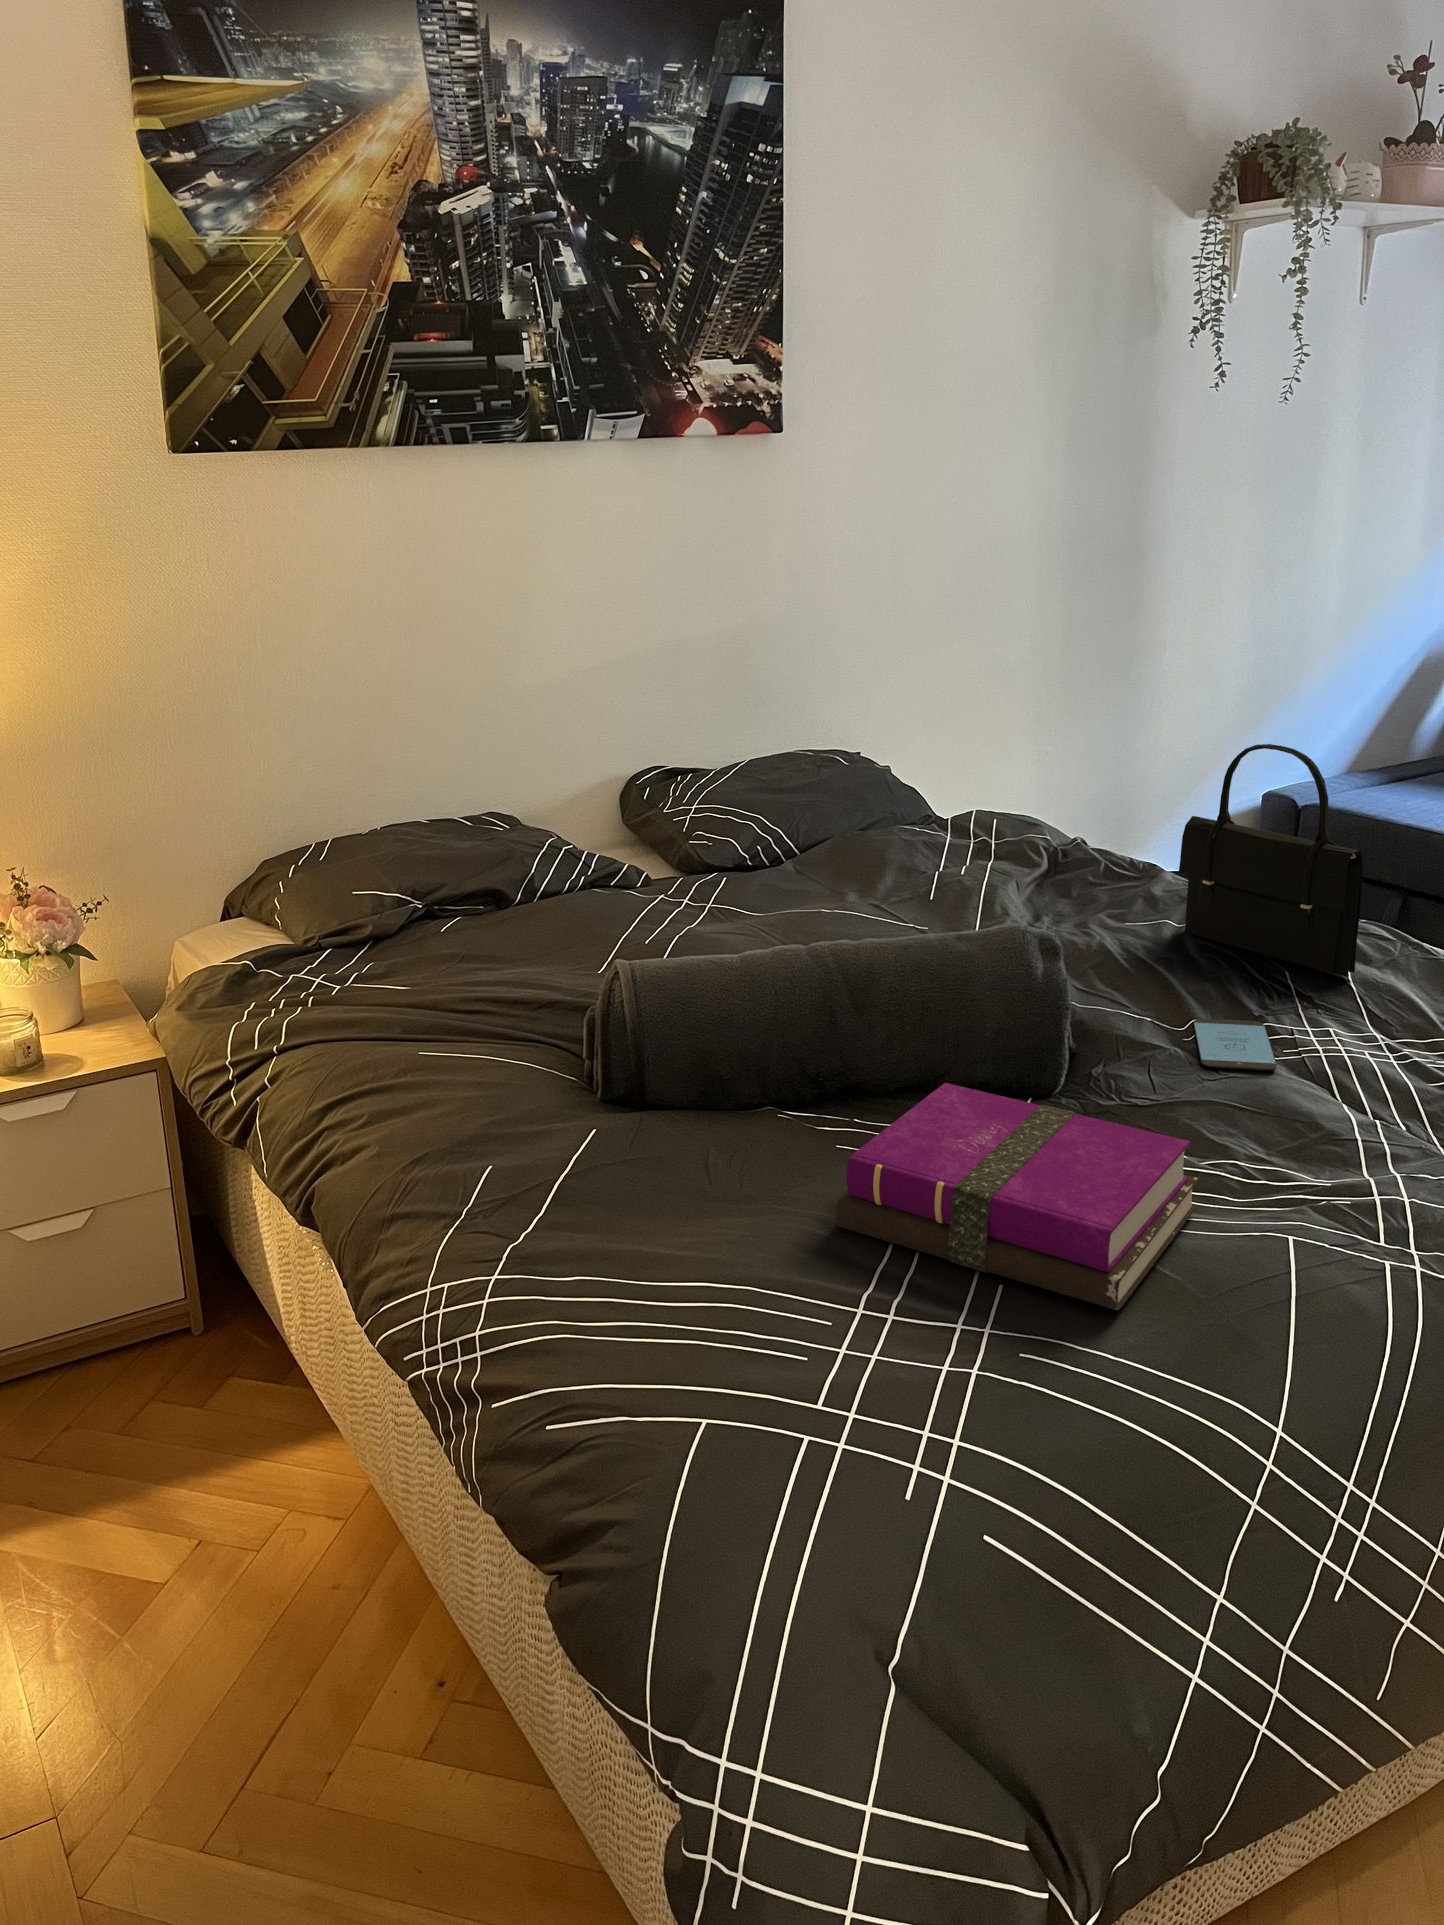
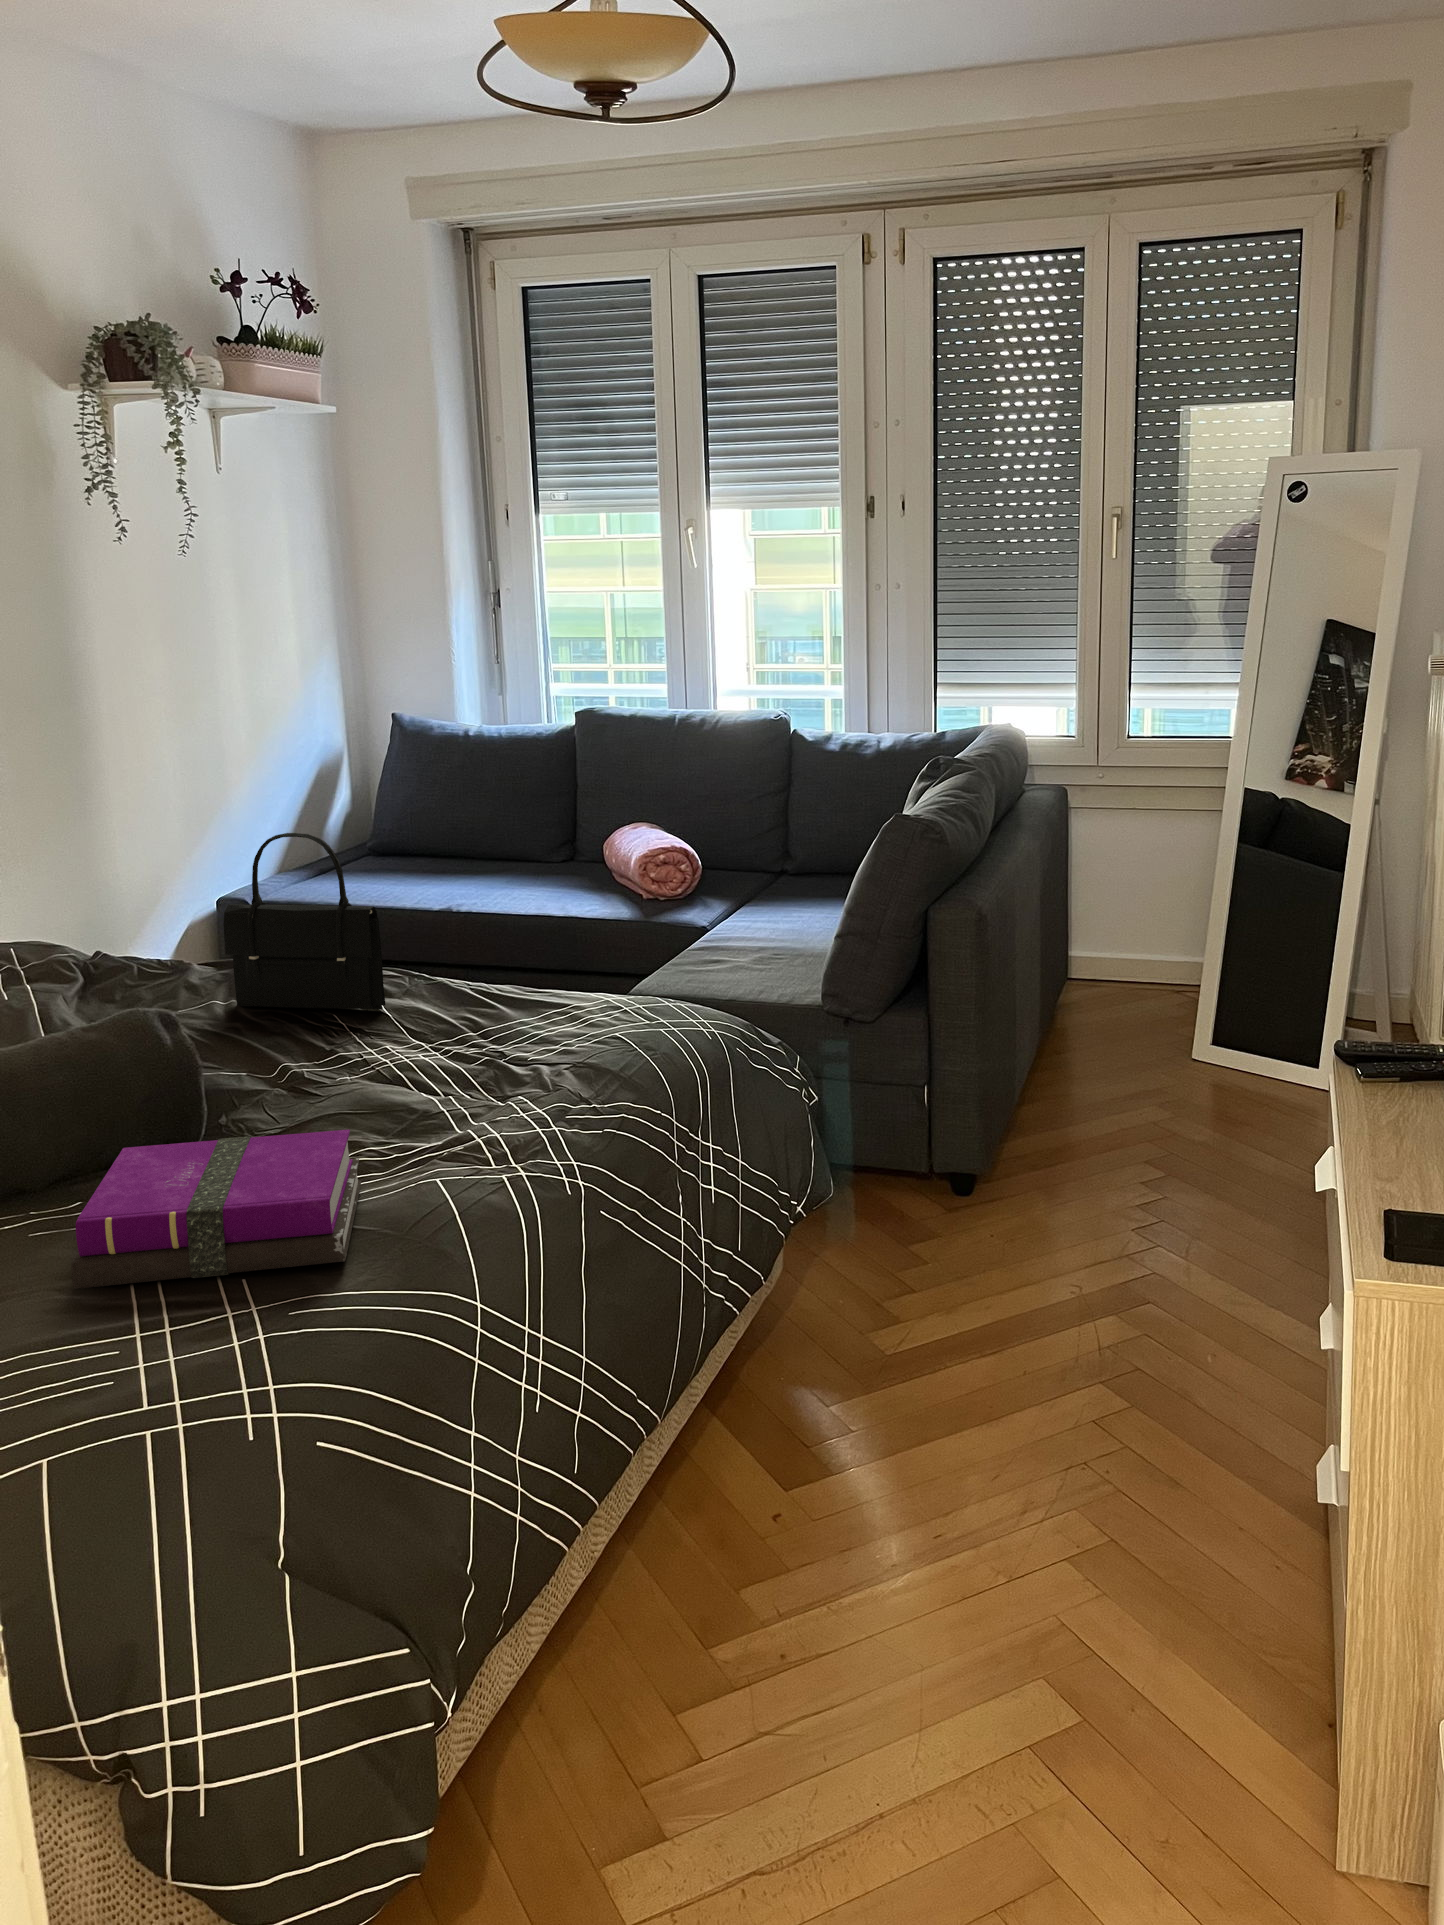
smartphone: present [1194,1019,1277,1070] -> none [284,1054,365,1093]

